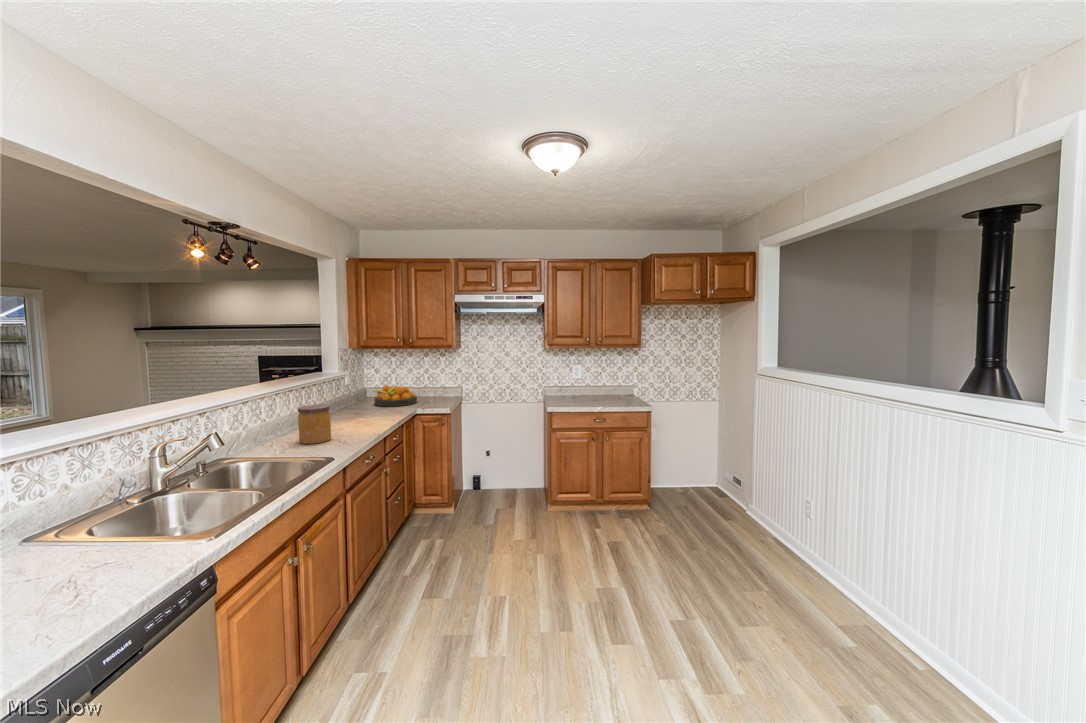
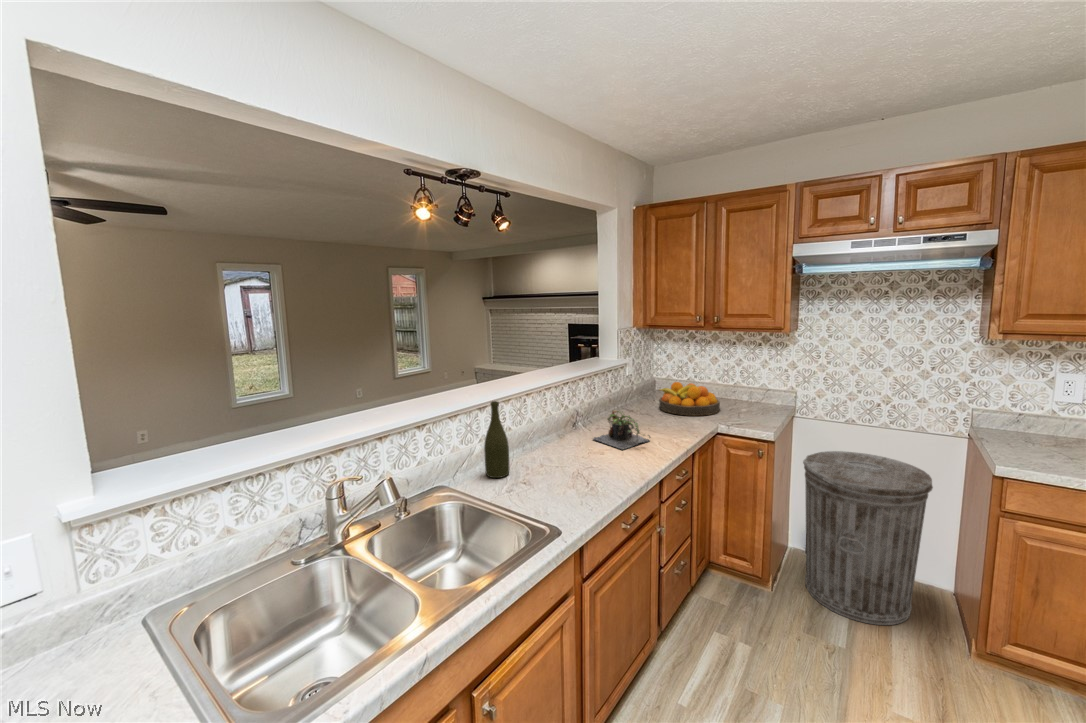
bottle: none [254,394,276,450] -> present [484,401,510,478]
plant: none [331,401,377,426] -> present [593,410,650,449]
jar: present [298,404,331,444] -> none [537,419,579,480]
trash can: none [468,419,528,511] -> present [803,451,933,625]

